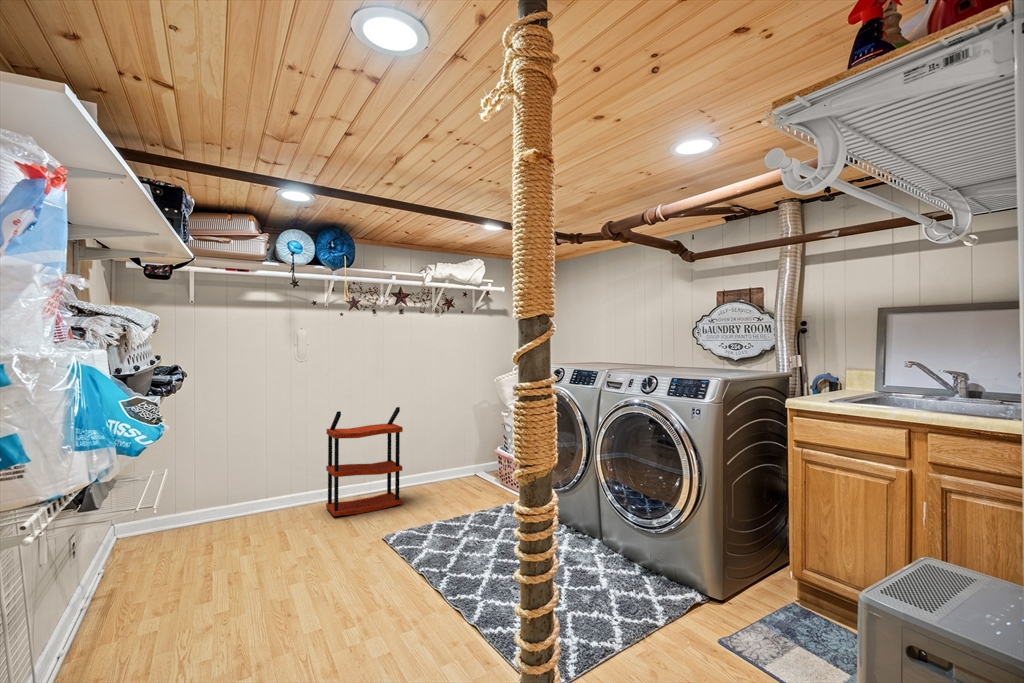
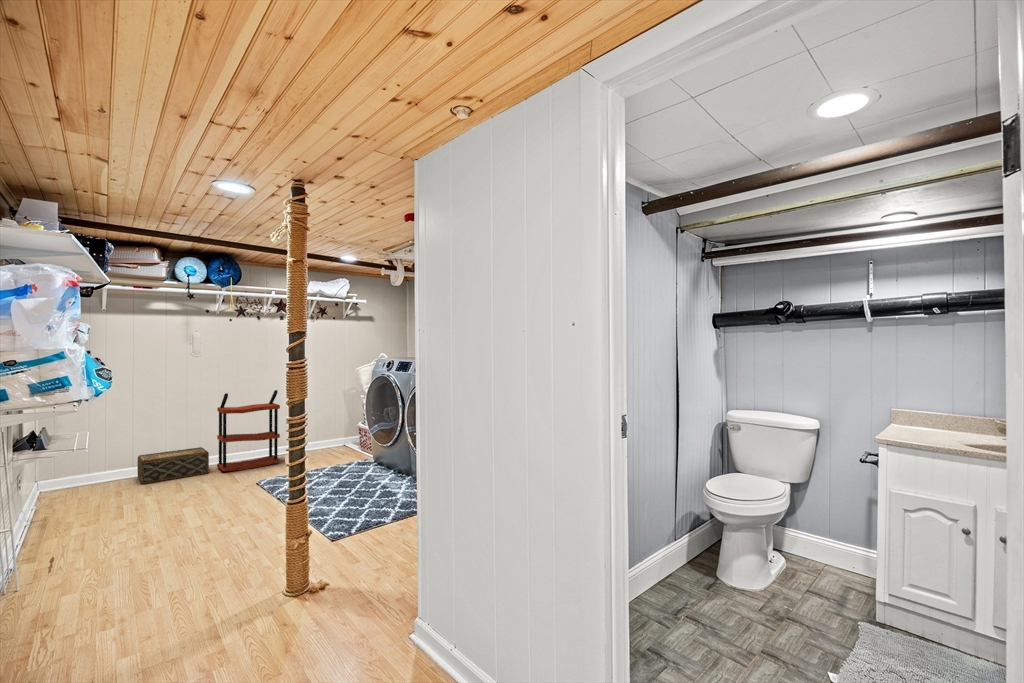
woven basket: none [232,480,317,532] -> present [137,447,209,484]

